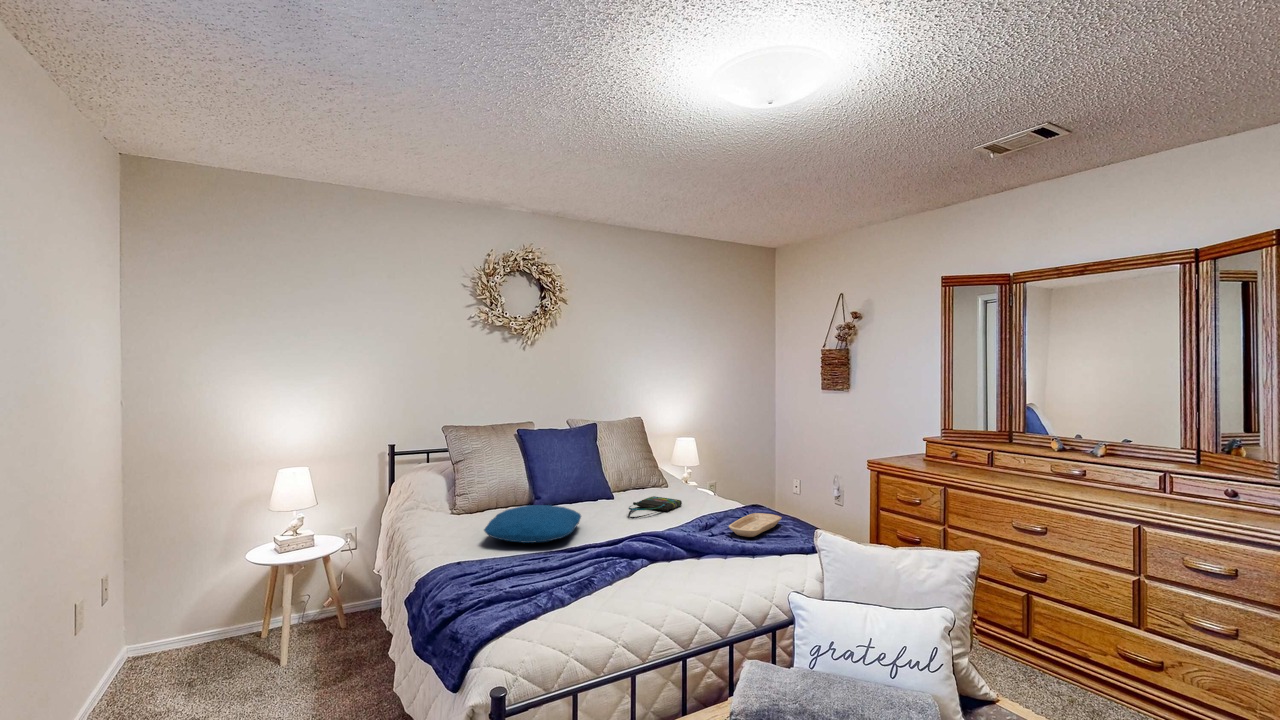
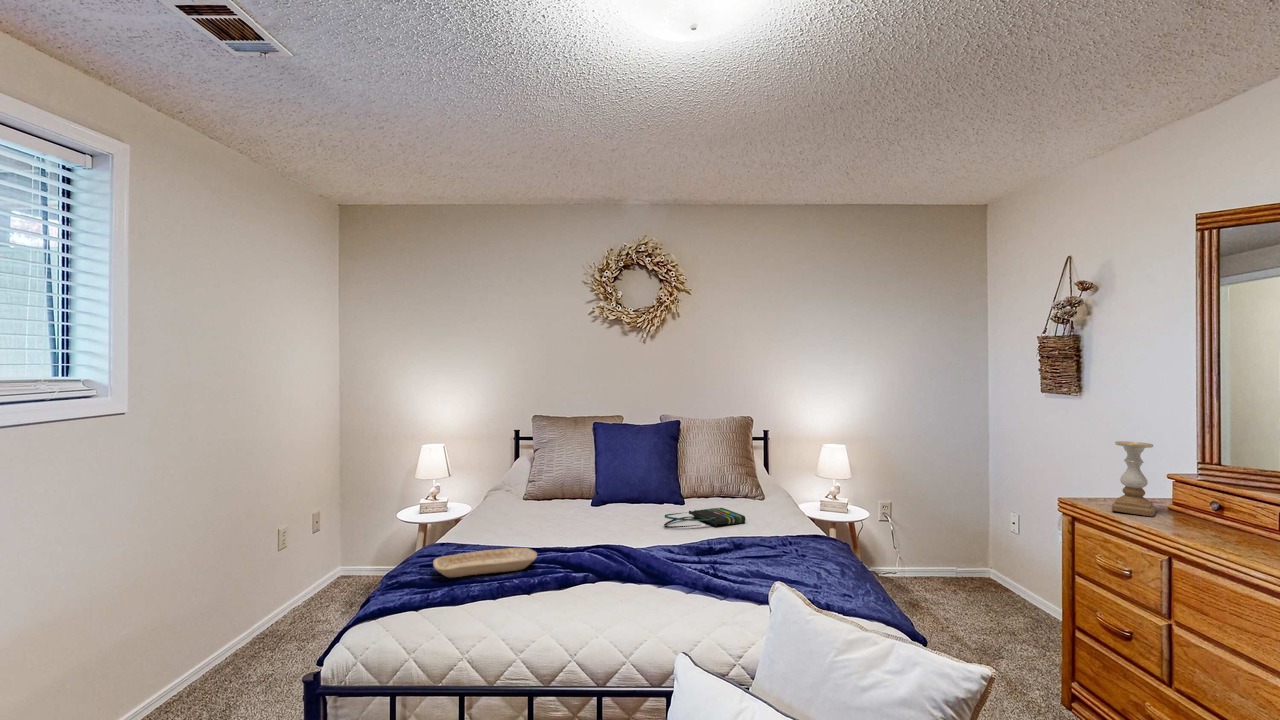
candle holder: none [903,421,927,466] -> present [1112,441,1156,516]
pillow: present [484,505,581,543] -> none [489,498,602,536]
tray: present [729,513,782,537] -> present [433,548,537,578]

